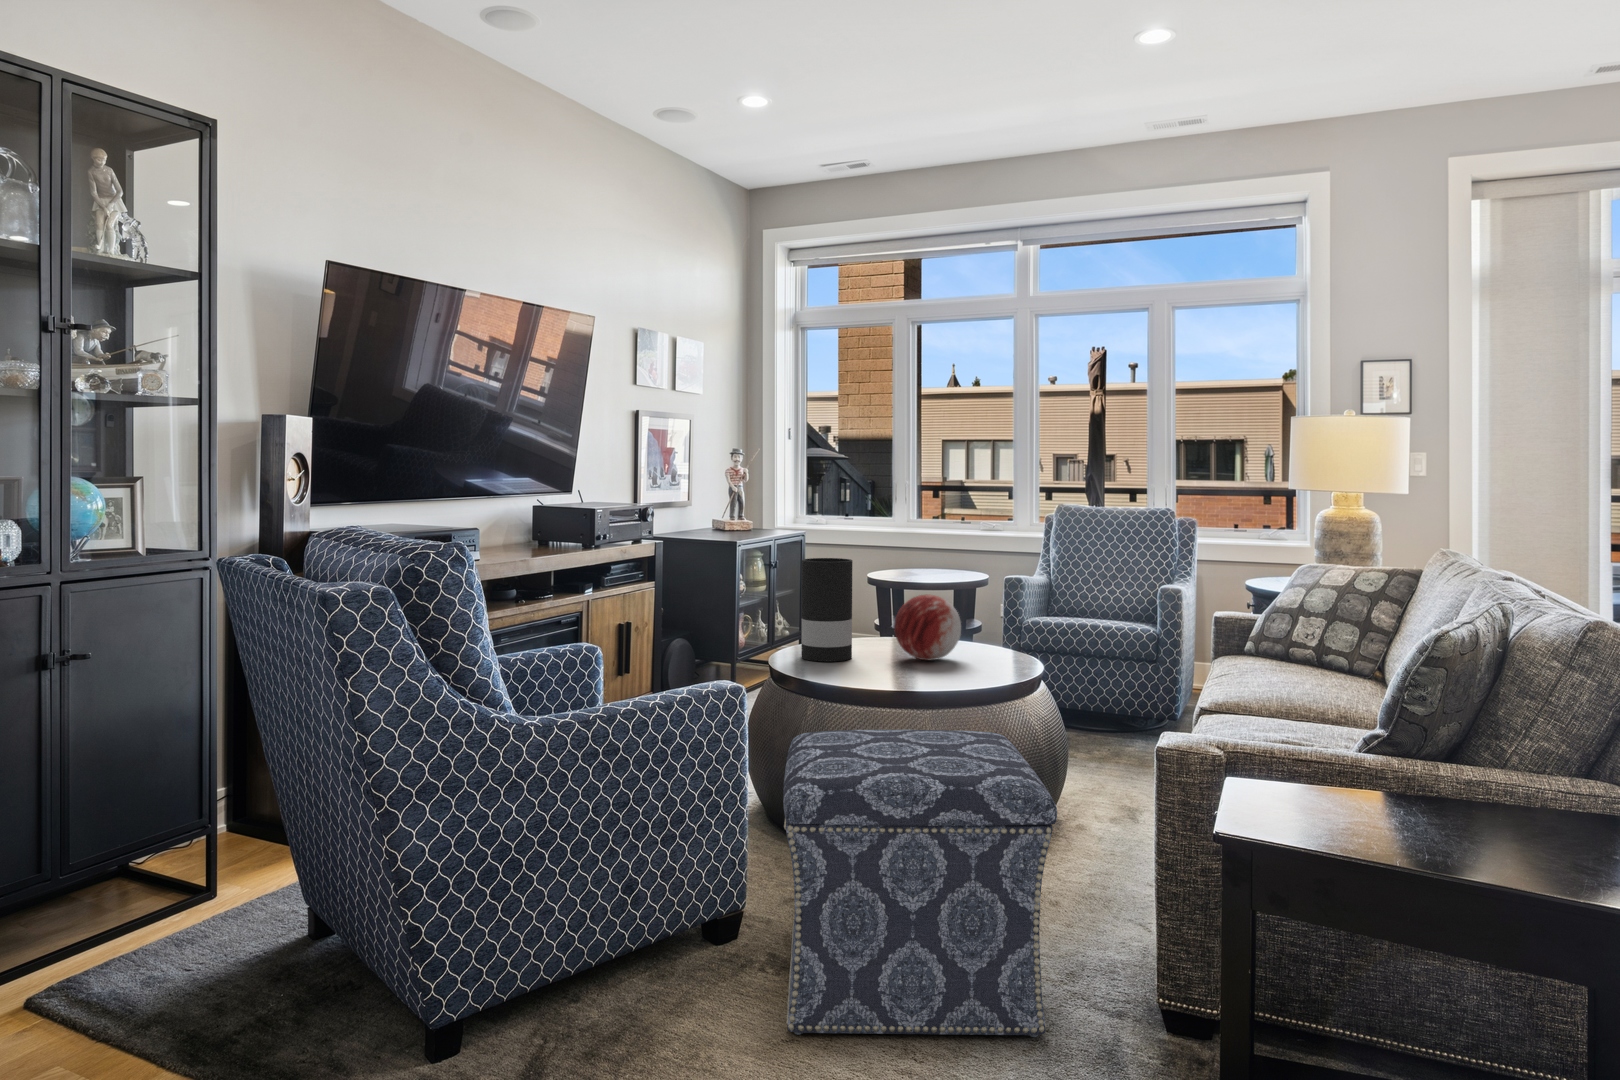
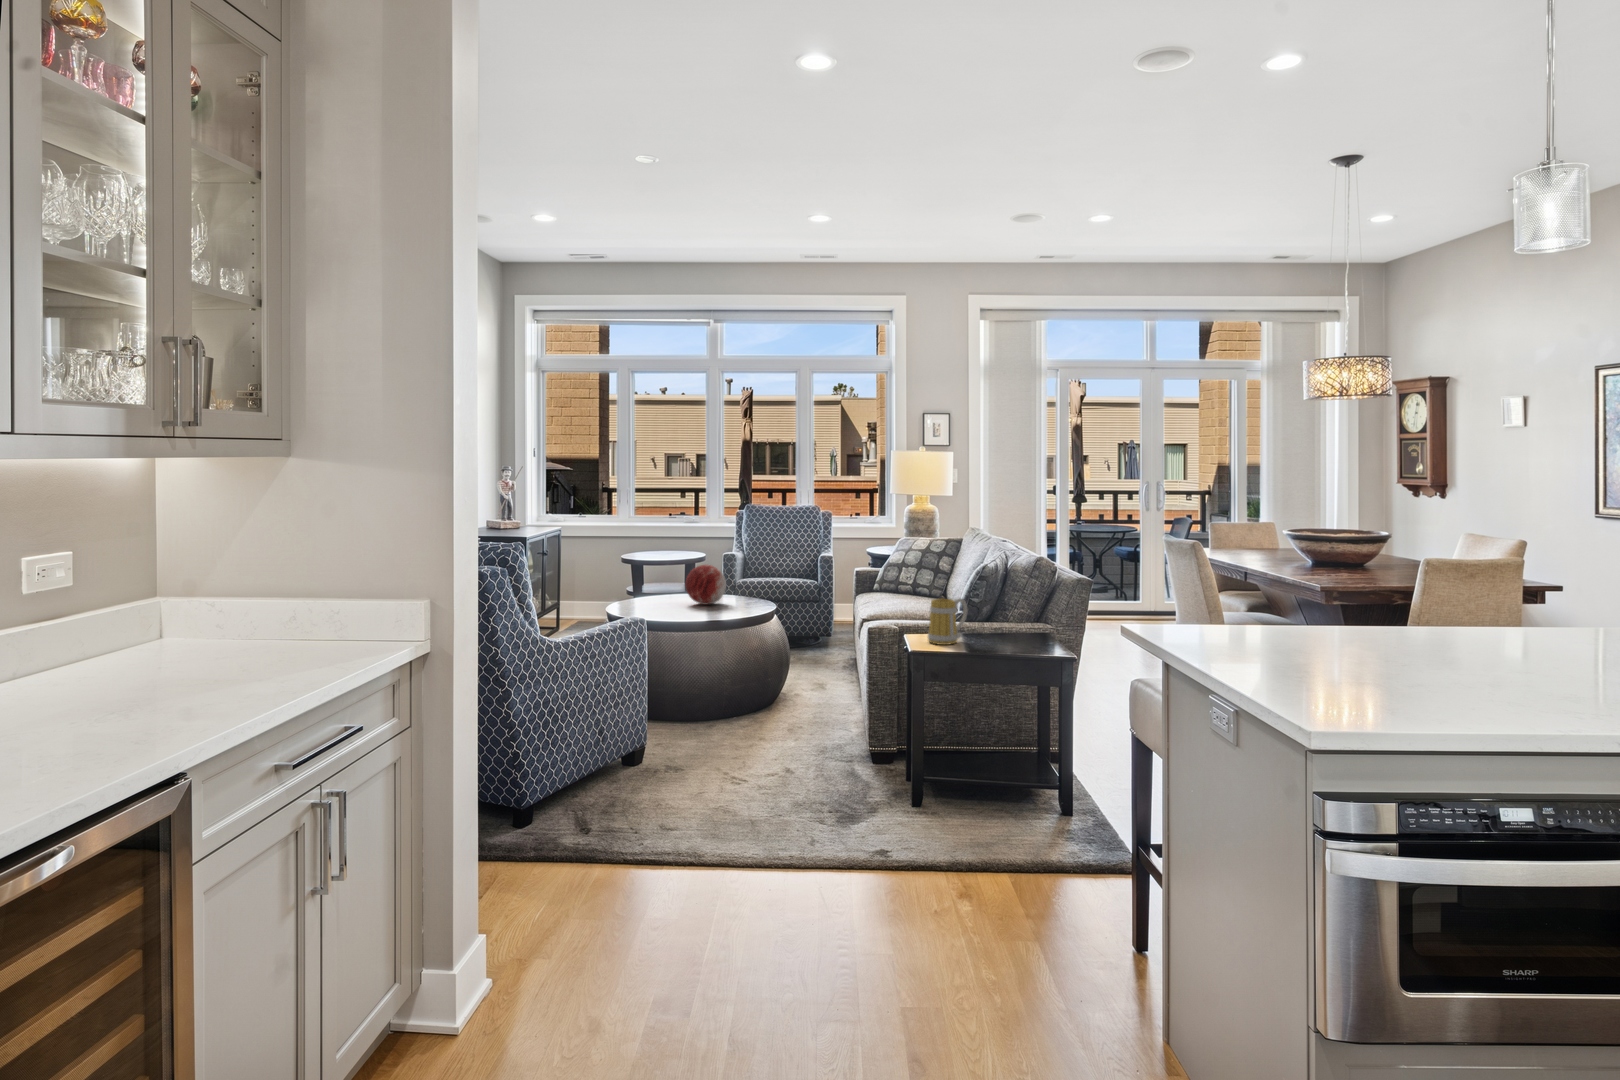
vase: present [801,558,853,662] -> none [627,545,660,609]
mug: none [1276,705,1386,820] -> present [928,598,968,645]
ottoman: present [783,730,1057,1037] -> none [668,634,826,789]

